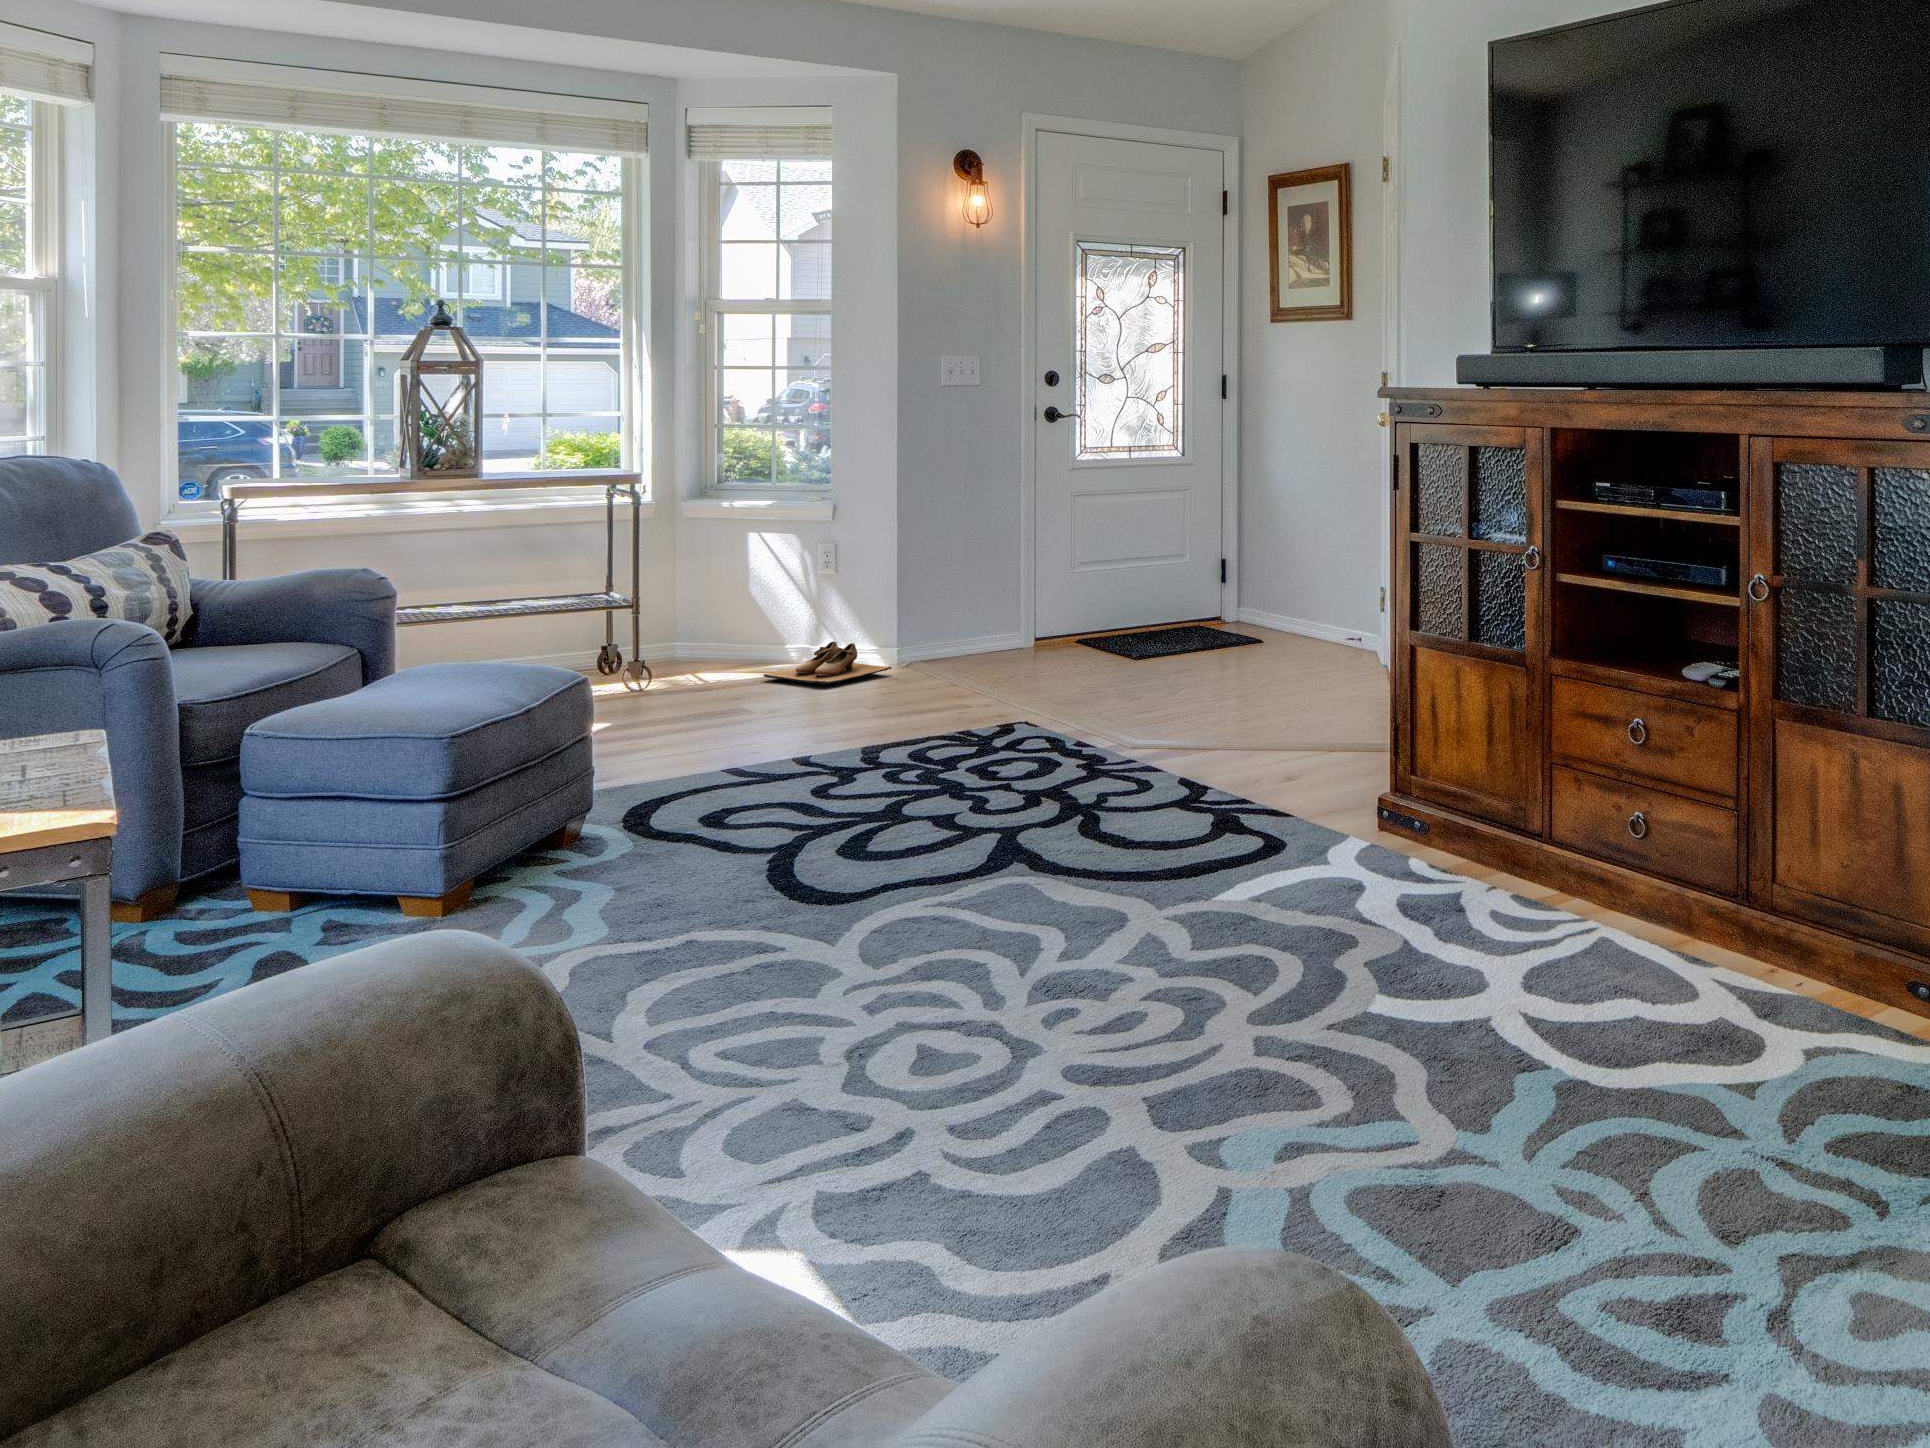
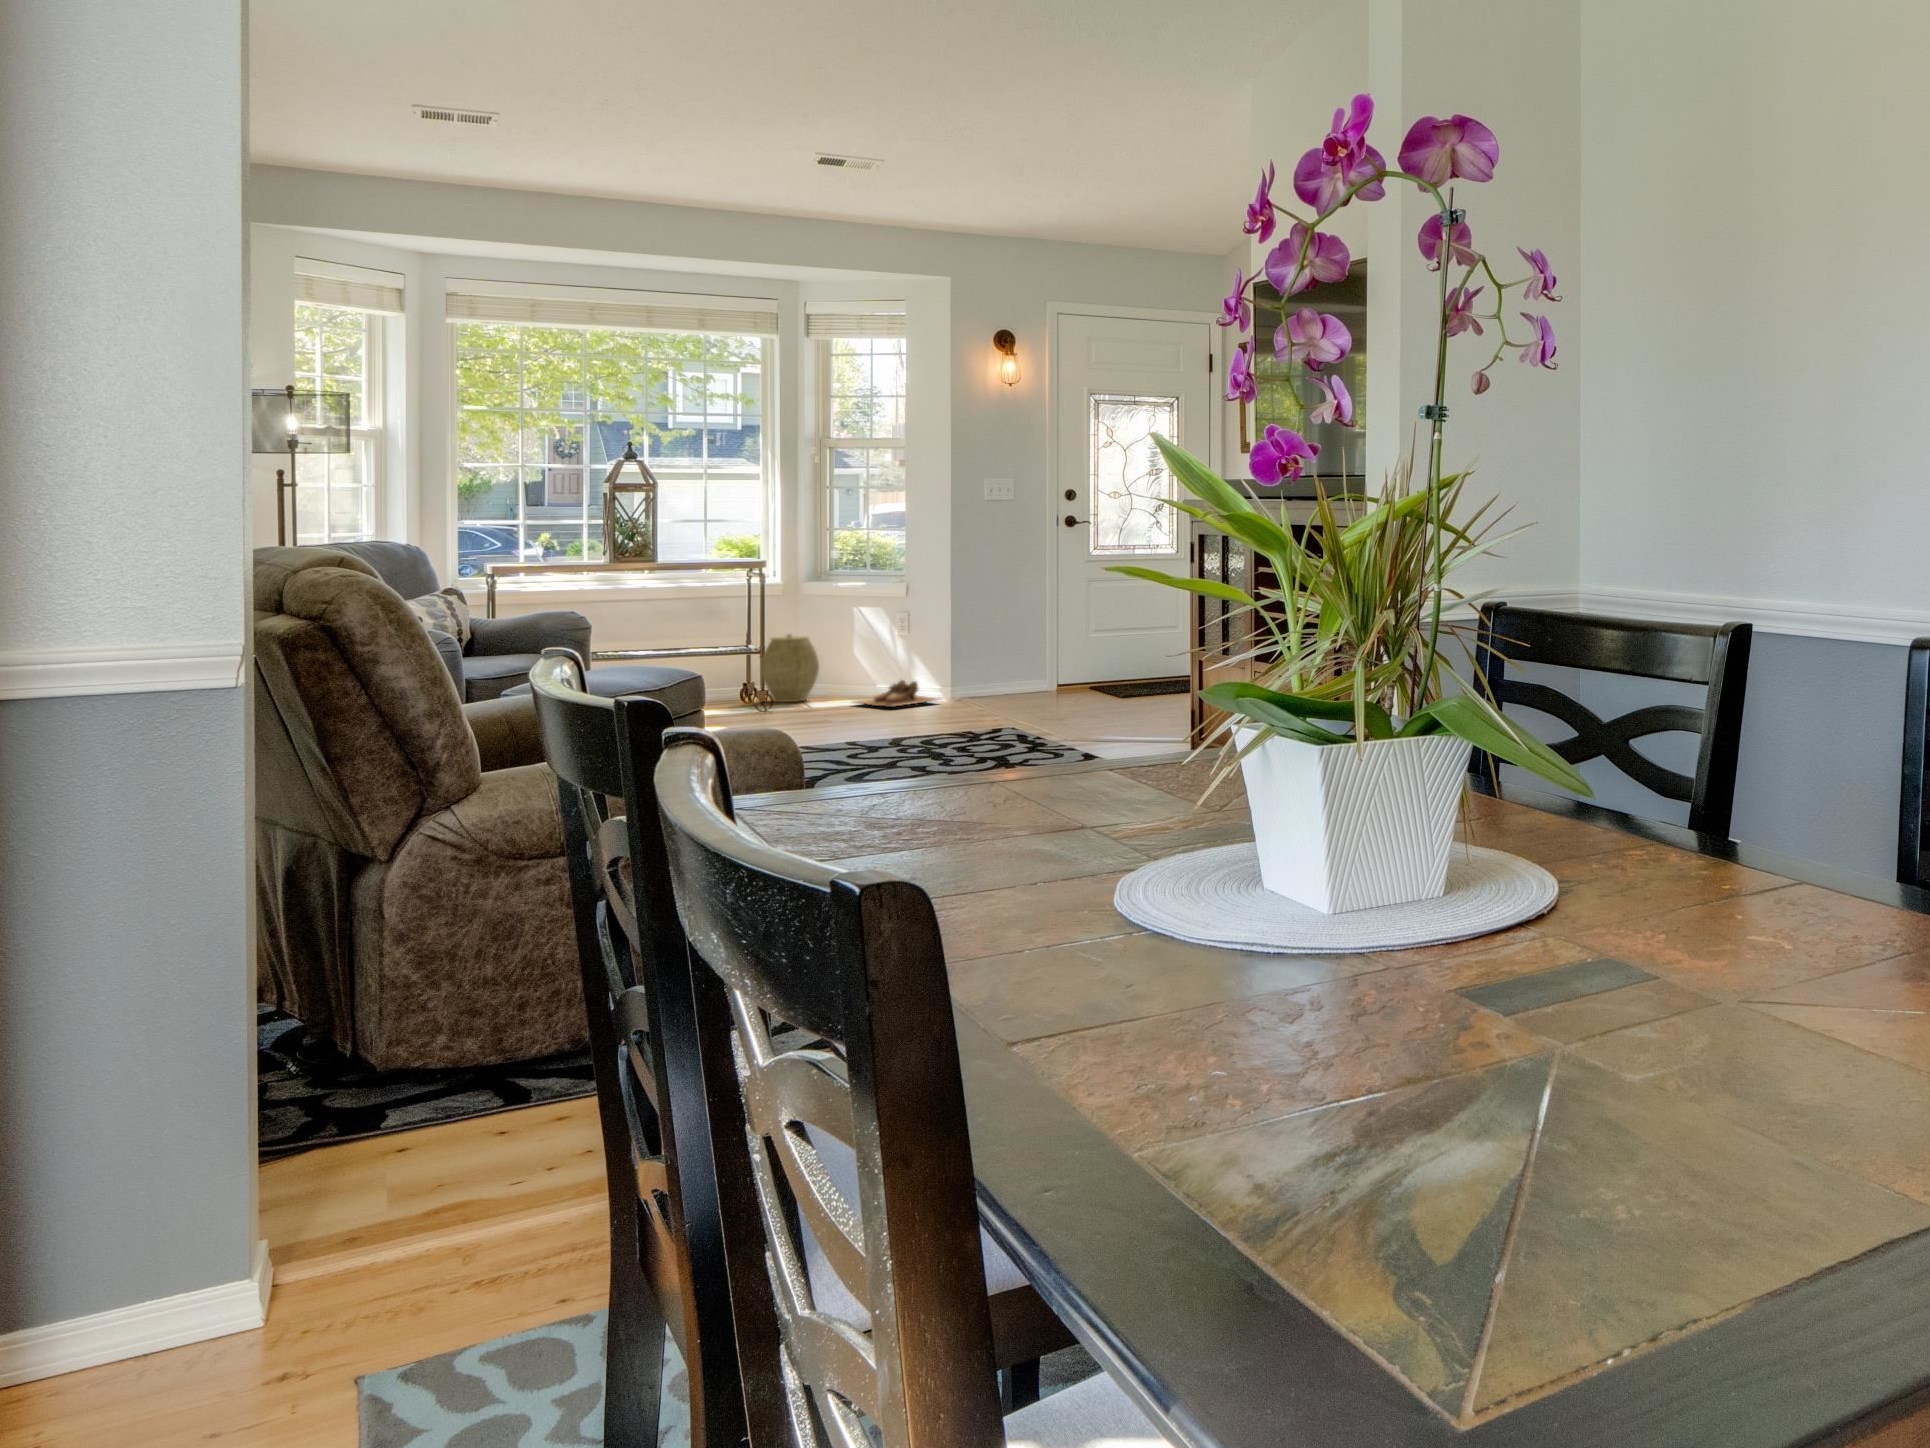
woven basket: none [628,577,710,676] -> present [761,634,819,702]

